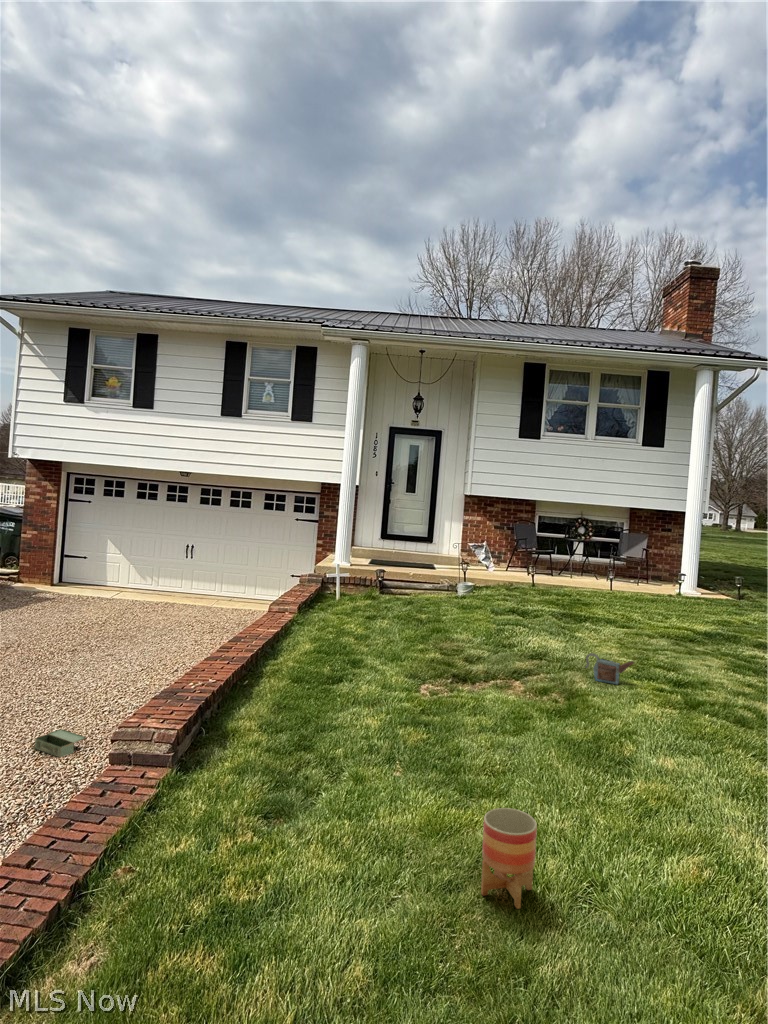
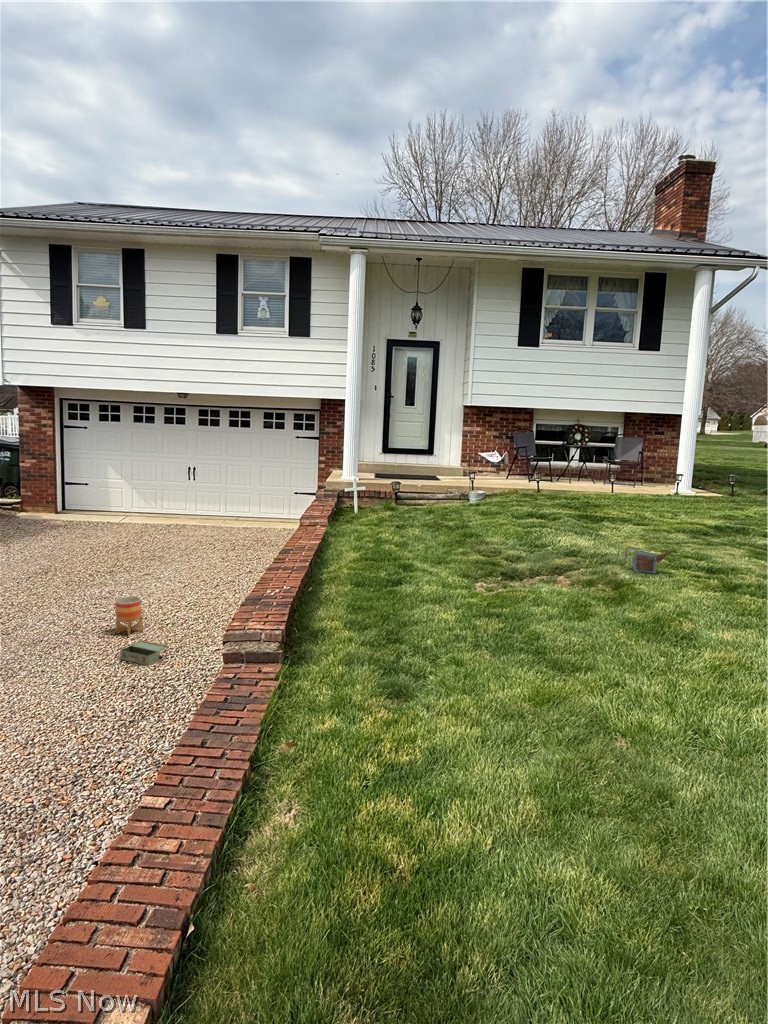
planter: present [481,808,537,909] -> present [115,596,143,636]

